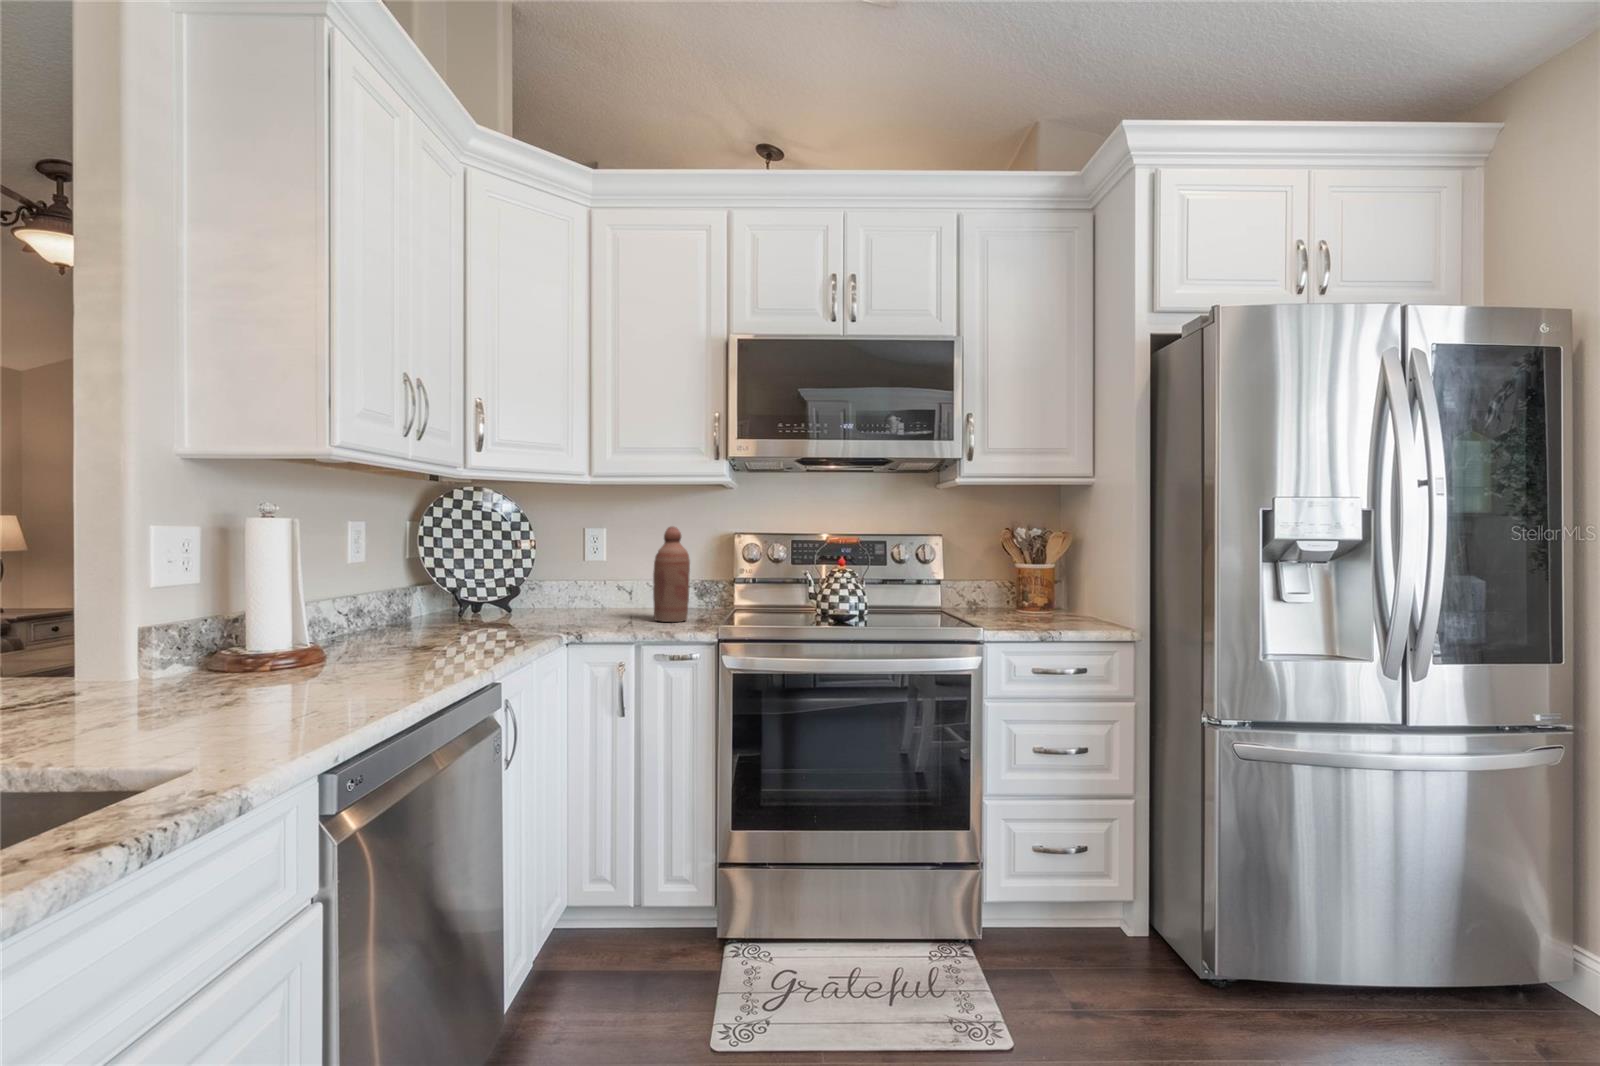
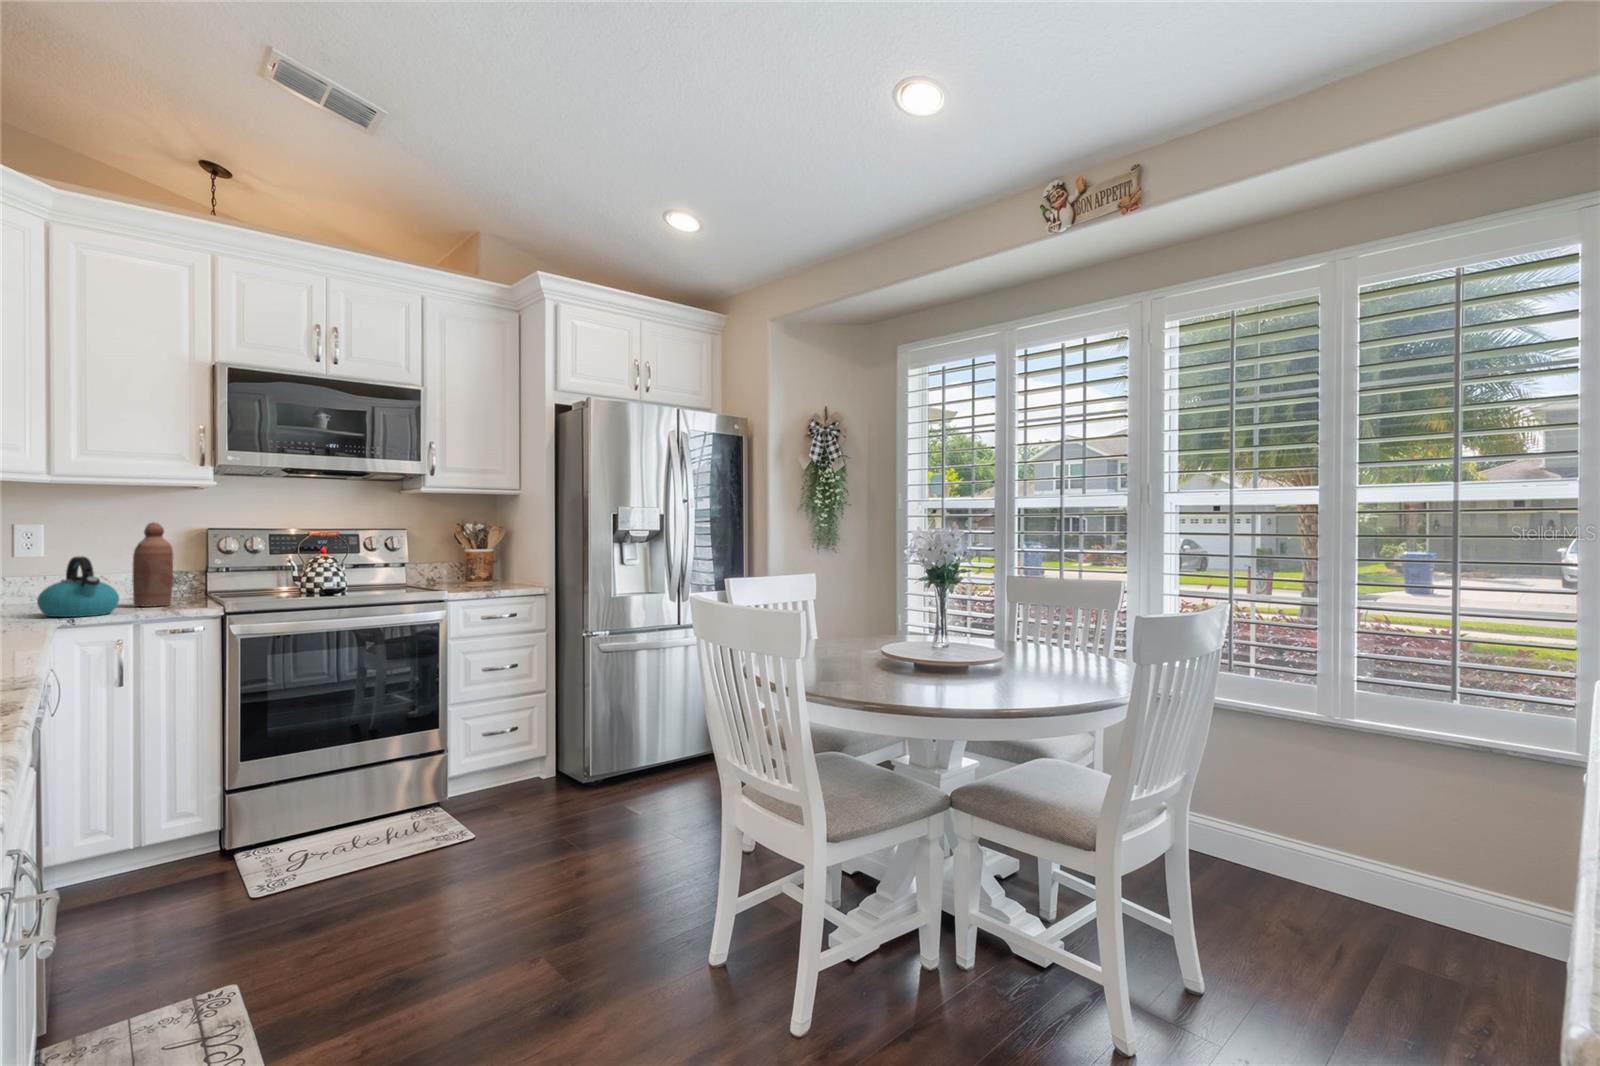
kettle: none [554,564,625,633] -> present [37,556,119,617]

